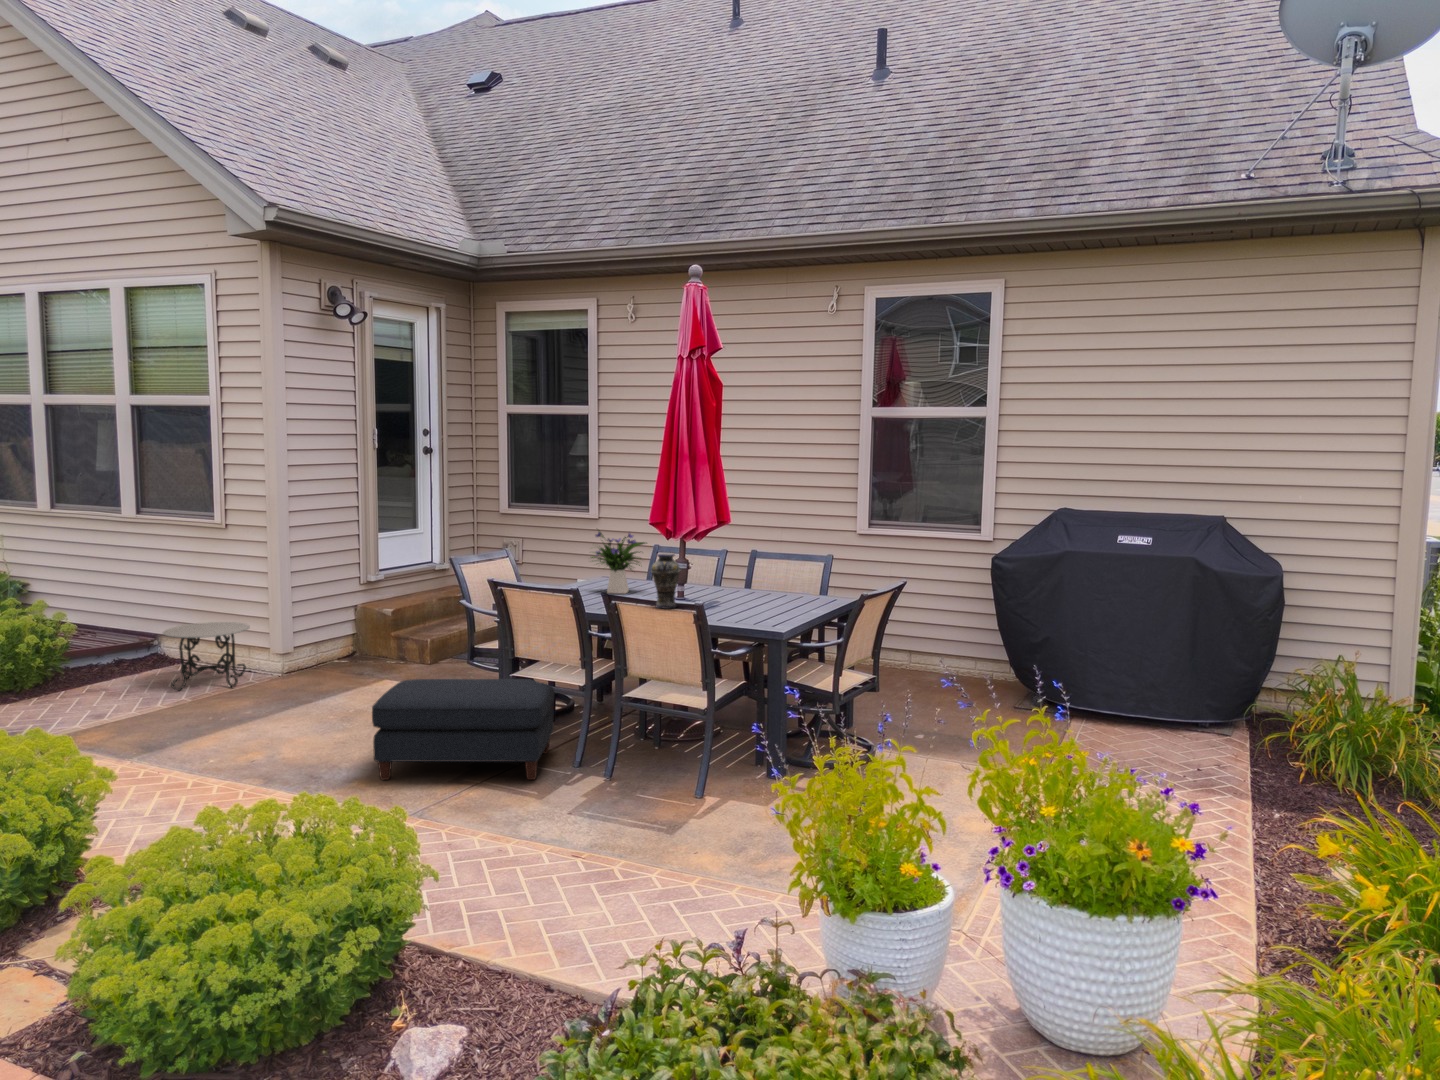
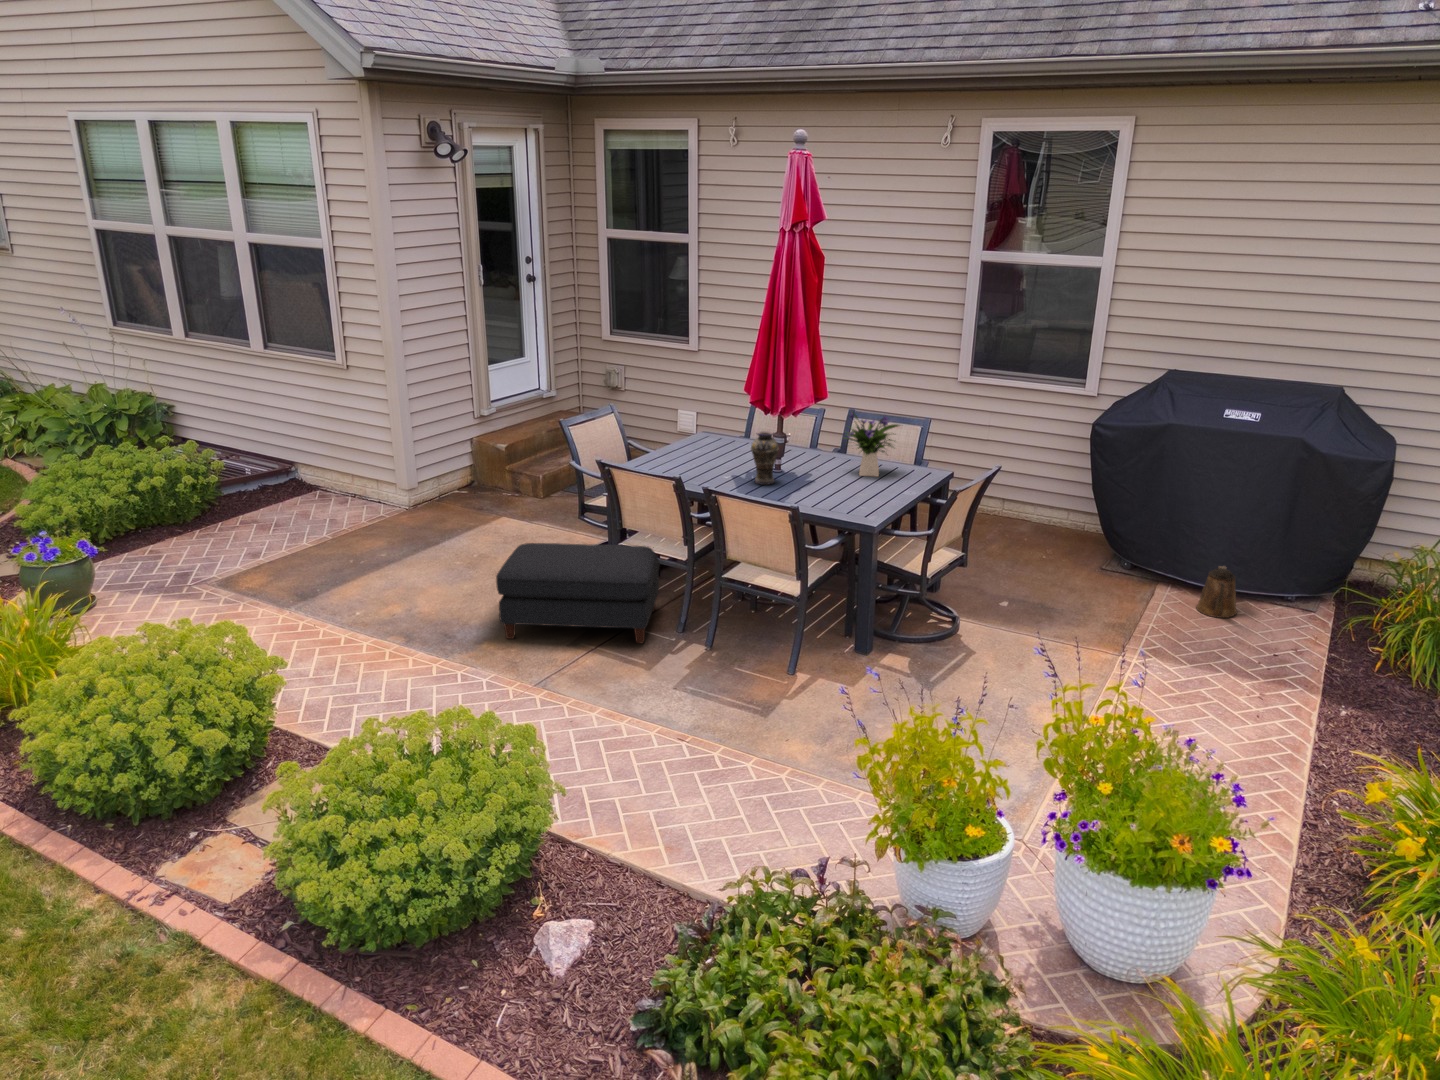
flower arrangement: present [591,531,645,594] -> present [847,412,899,476]
side table: present [163,622,250,691] -> none [301,457,378,523]
watering can: none [1117,692,1159,744] -> present [1196,566,1237,618]

